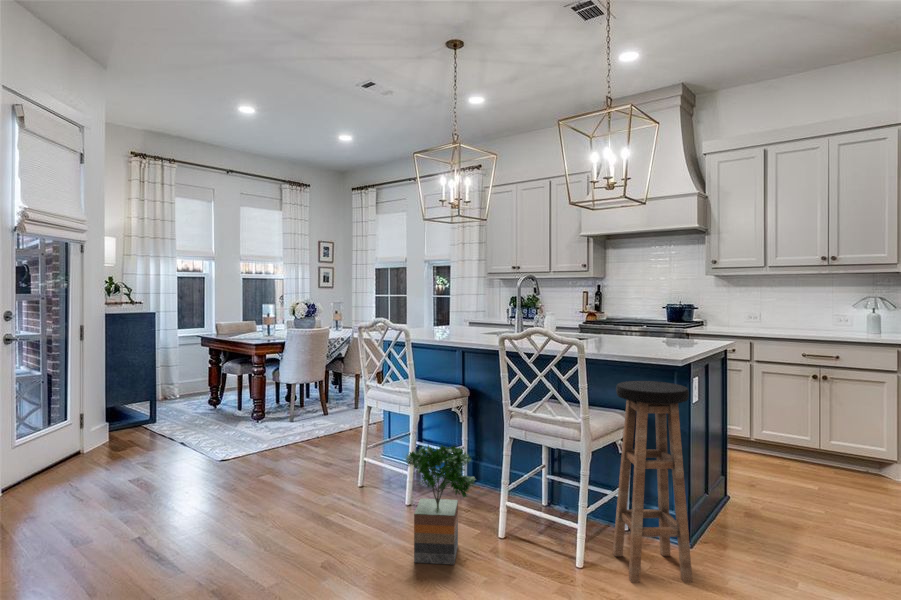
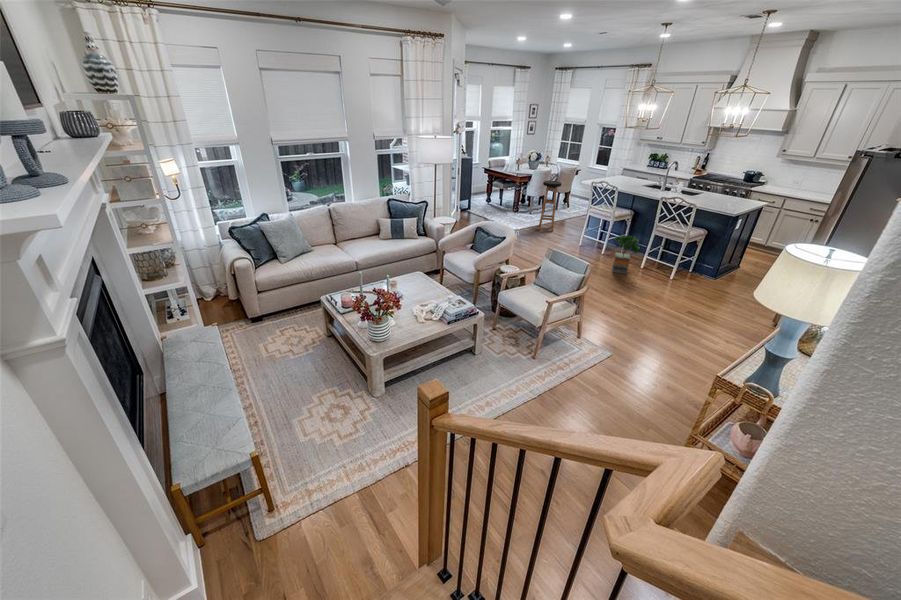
bar stool: present [613,381,692,583] -> present [538,181,561,231]

